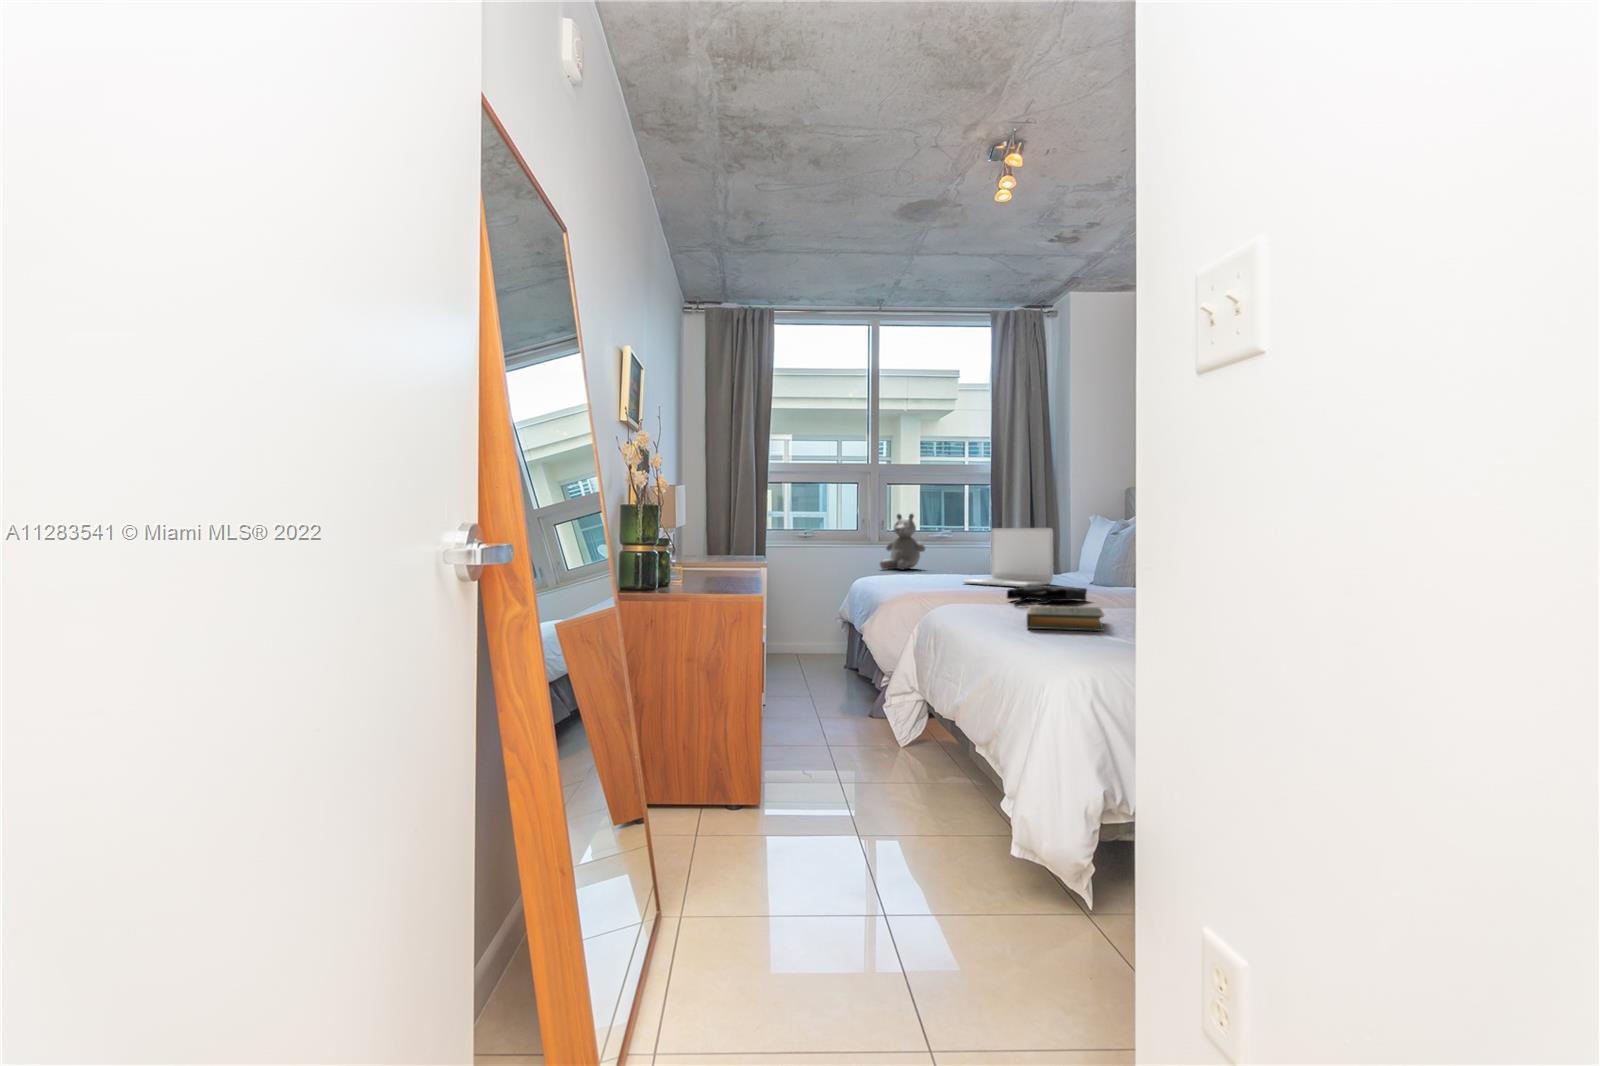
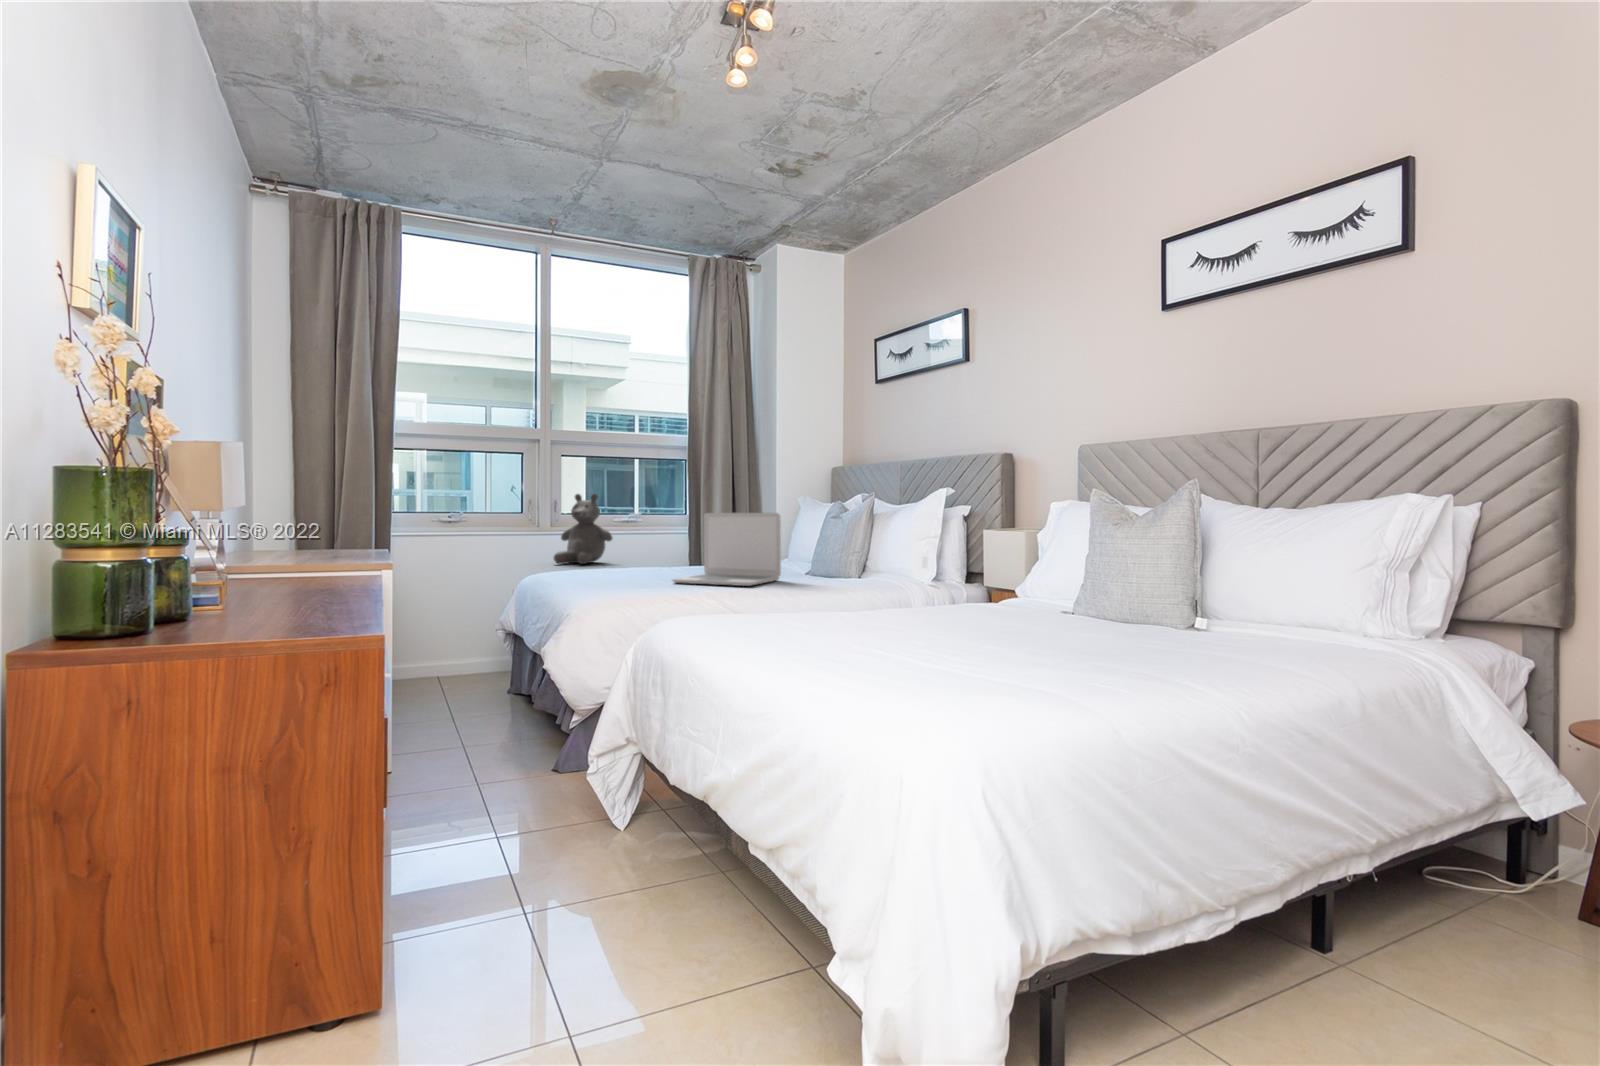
tote bag: present [1007,584,1087,606] -> none [749,585,843,618]
hardback book: present [1027,606,1104,631] -> none [804,620,922,660]

